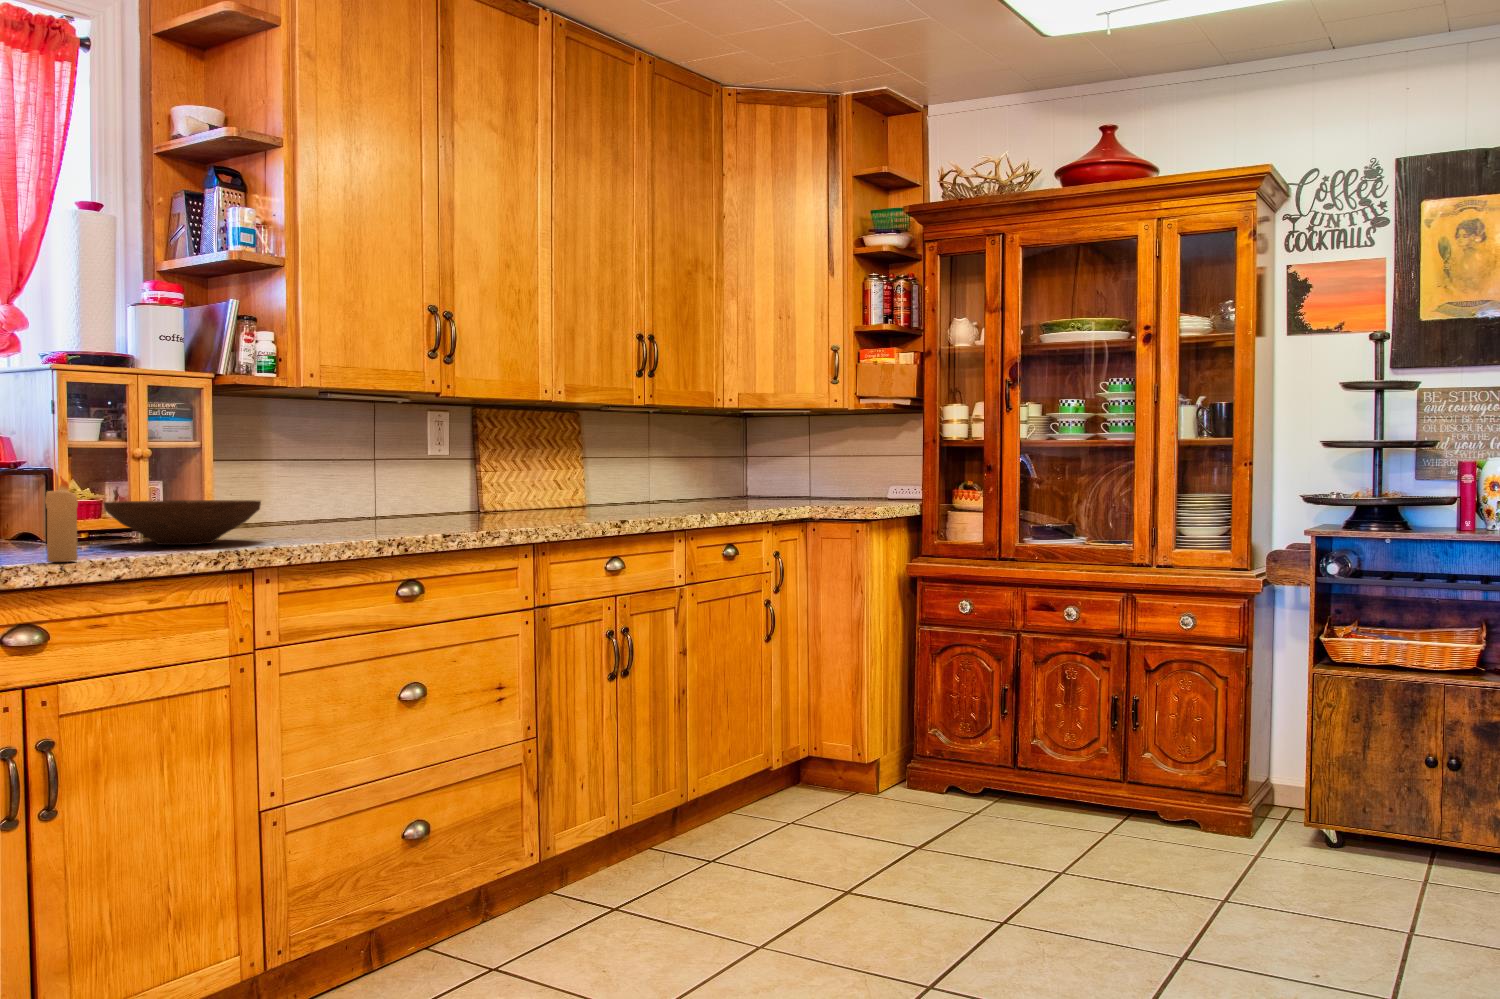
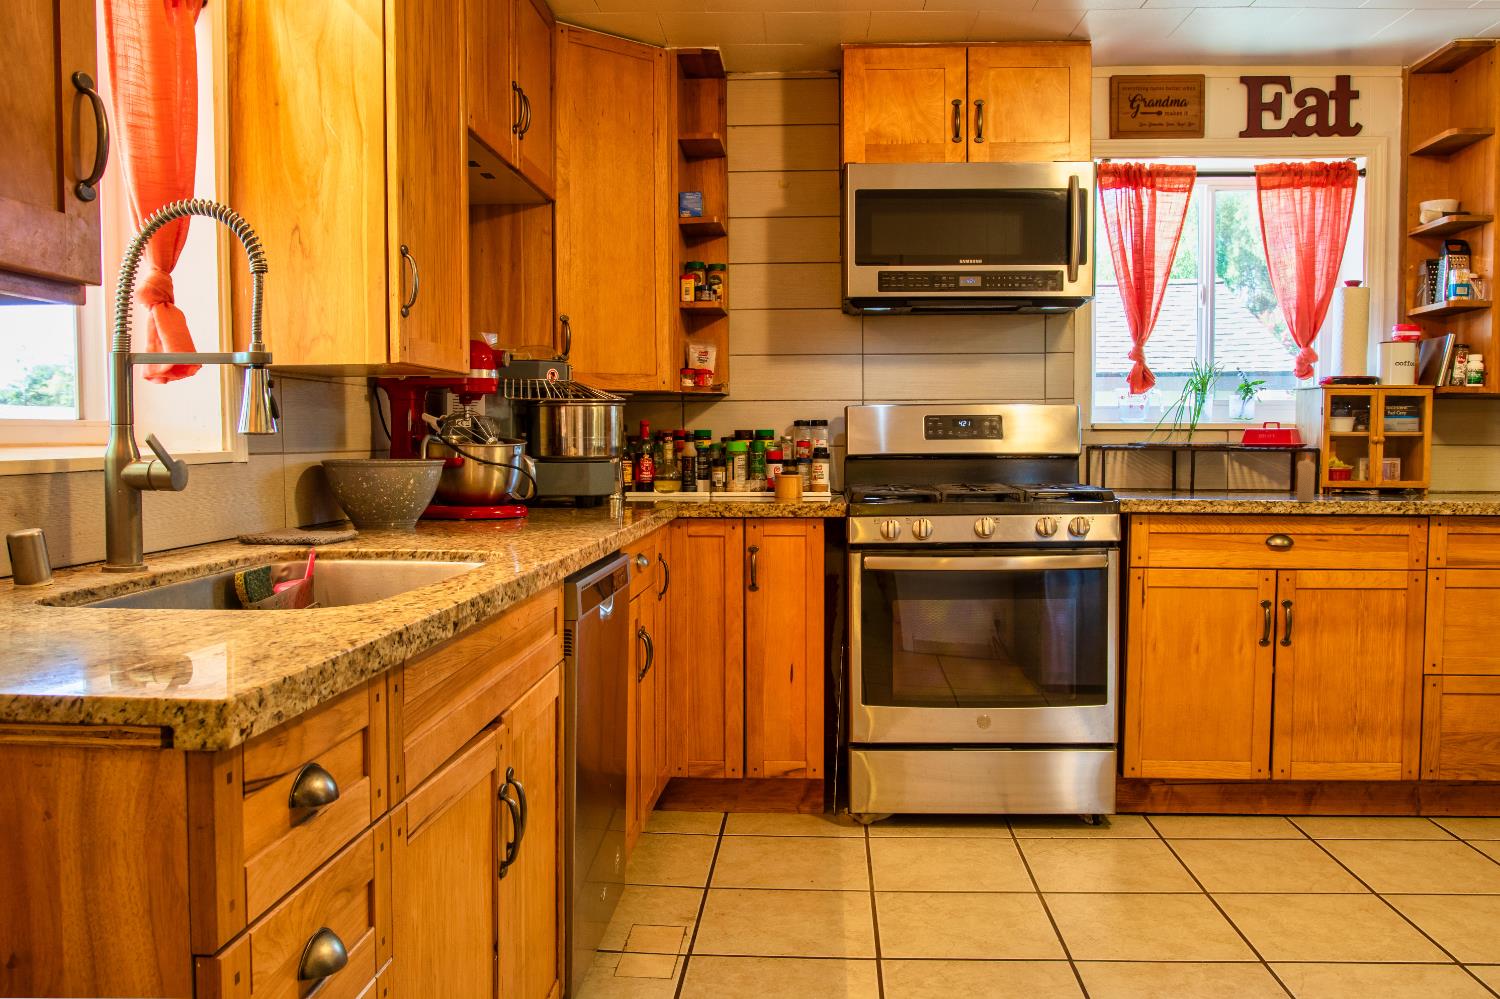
wooden bowl: present [104,500,261,545] -> none [1345,470,1450,499]

